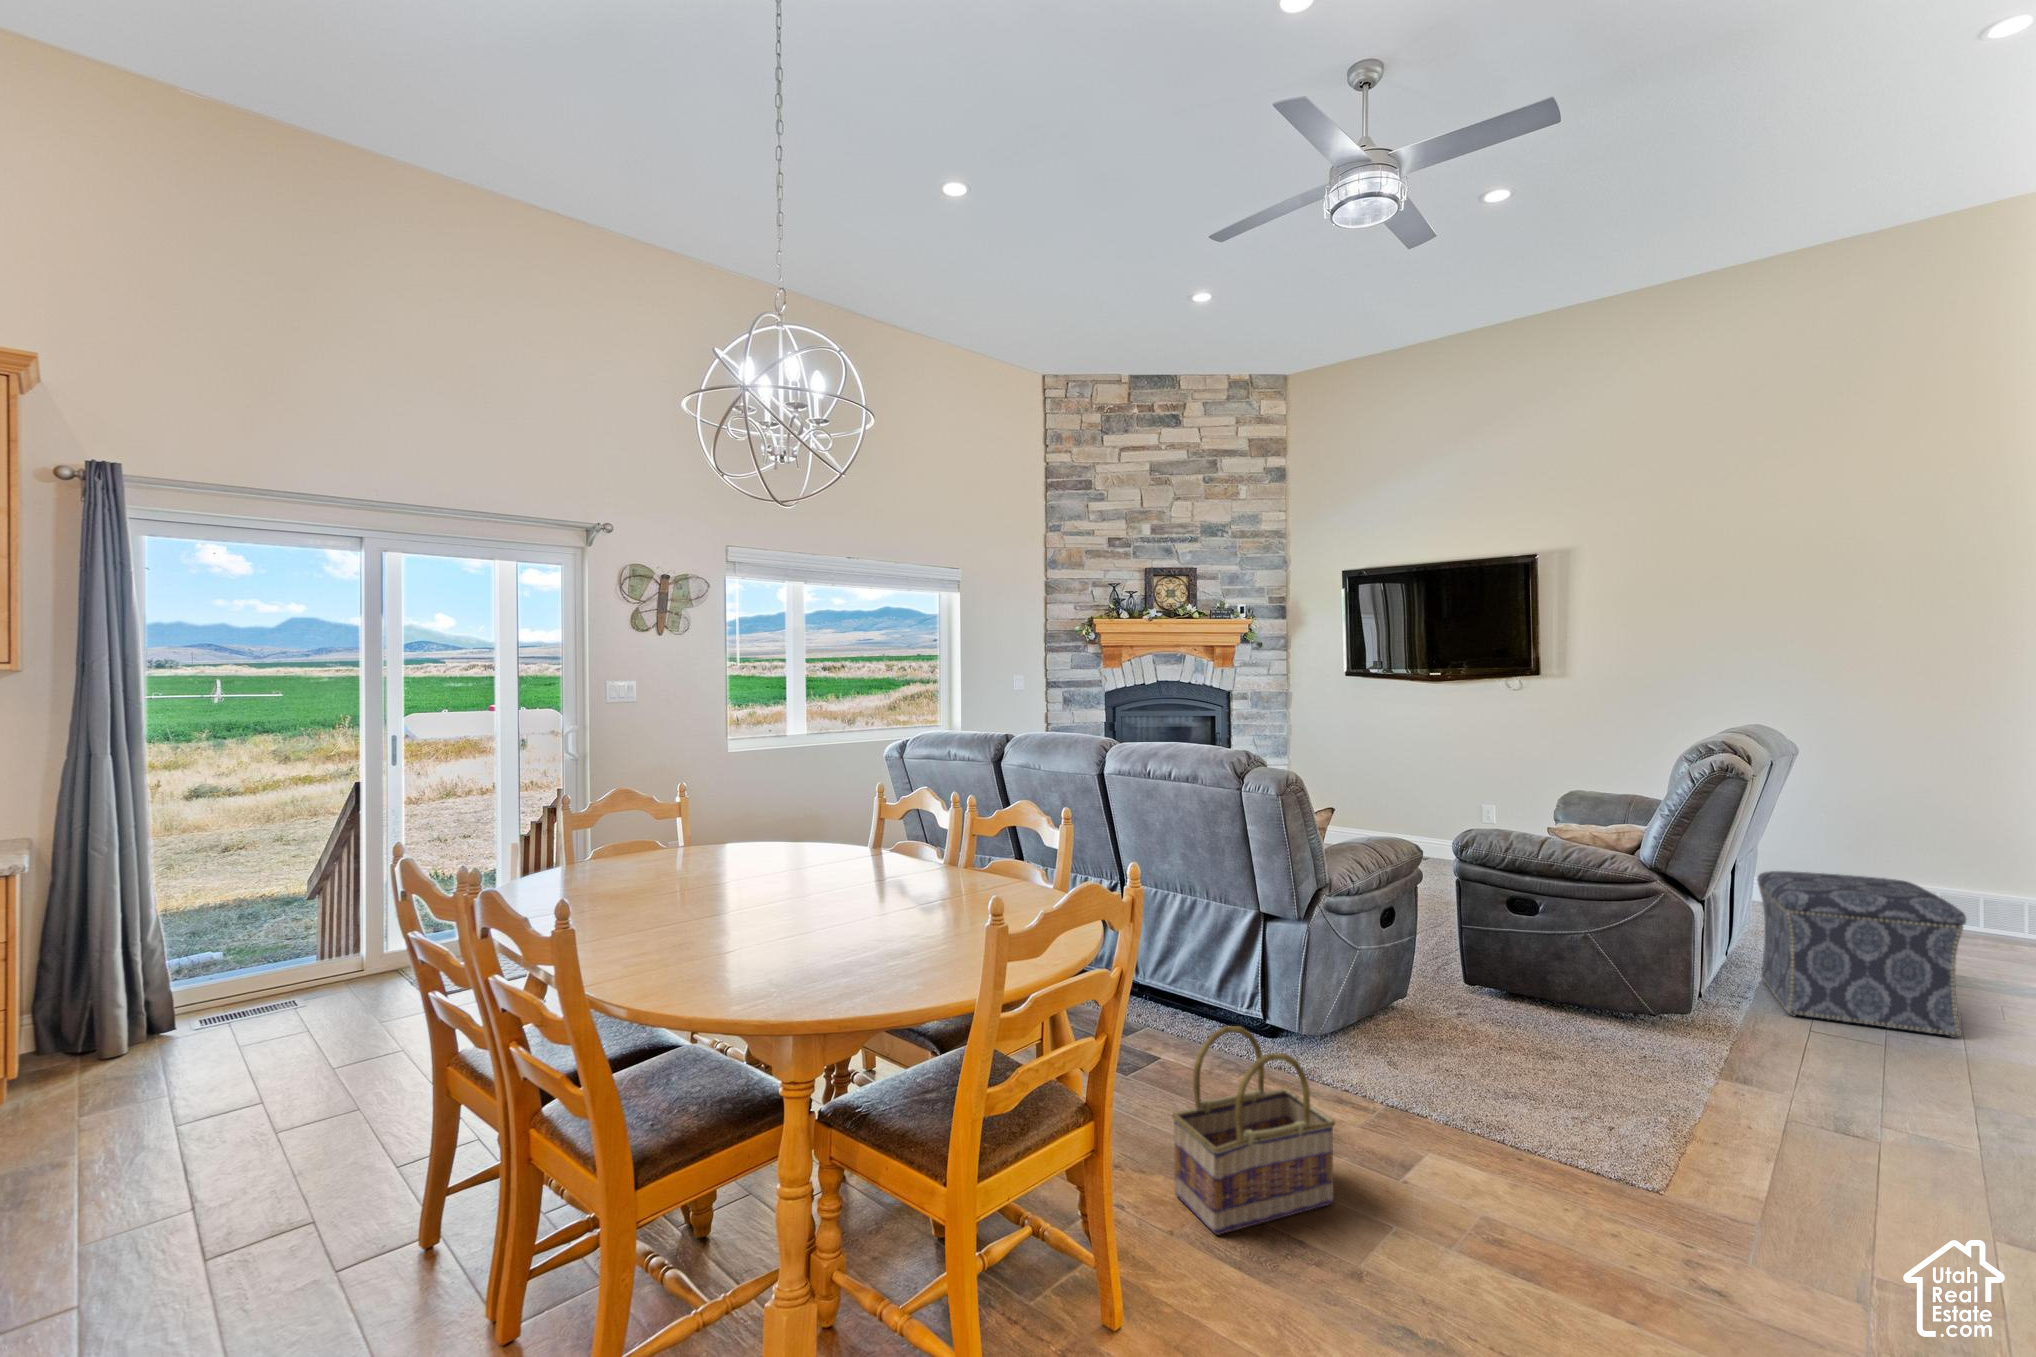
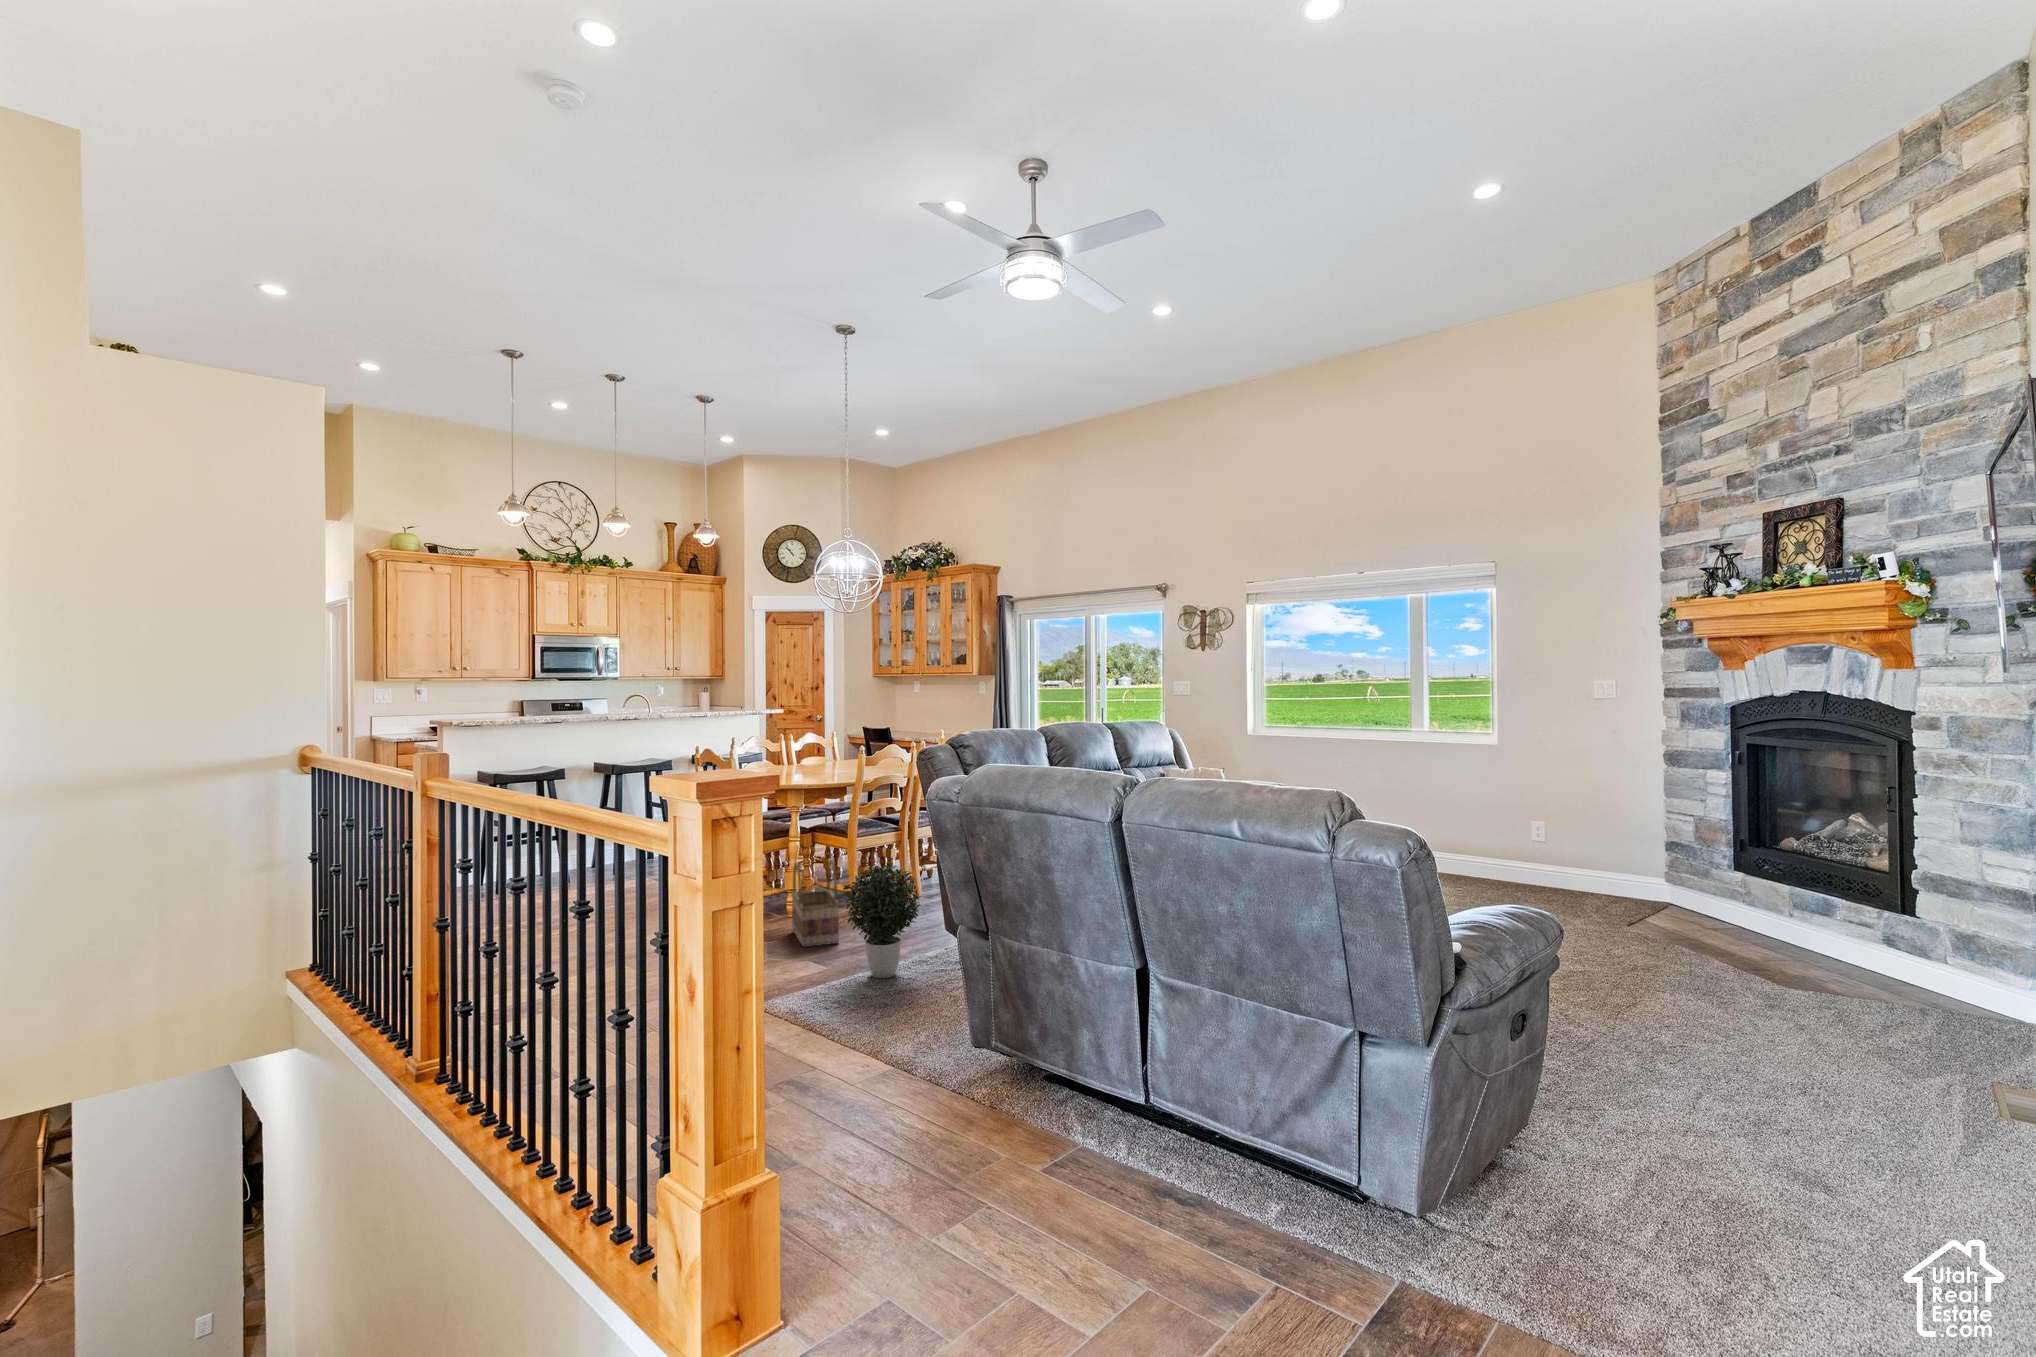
ottoman: present [1757,871,1966,1038] -> none [969,993,1223,1291]
potted plant: none [1369,941,1504,1121] -> present [843,863,921,978]

